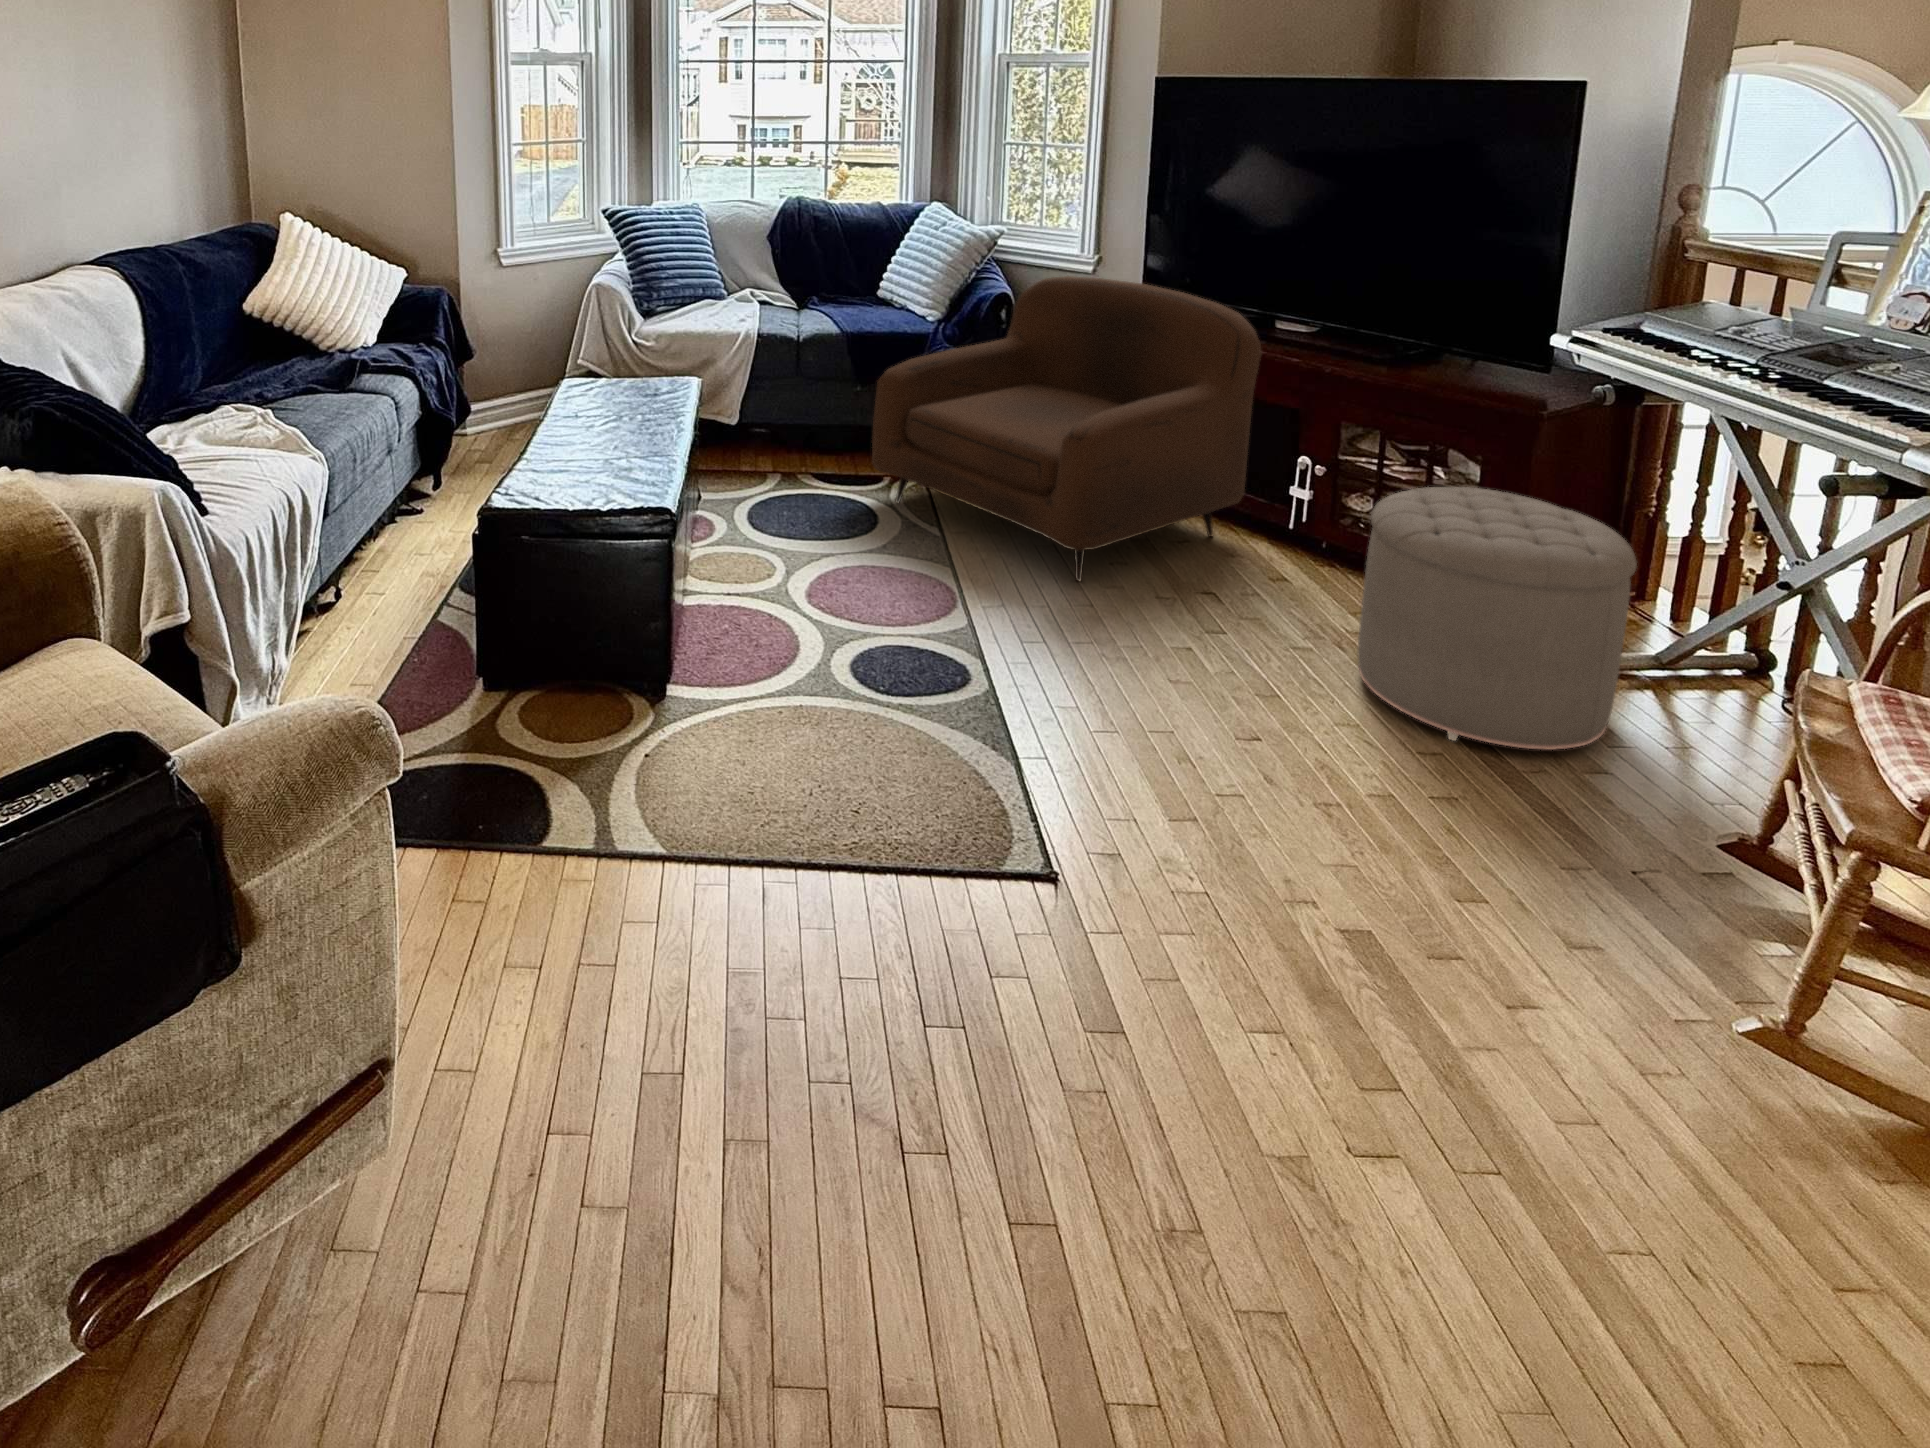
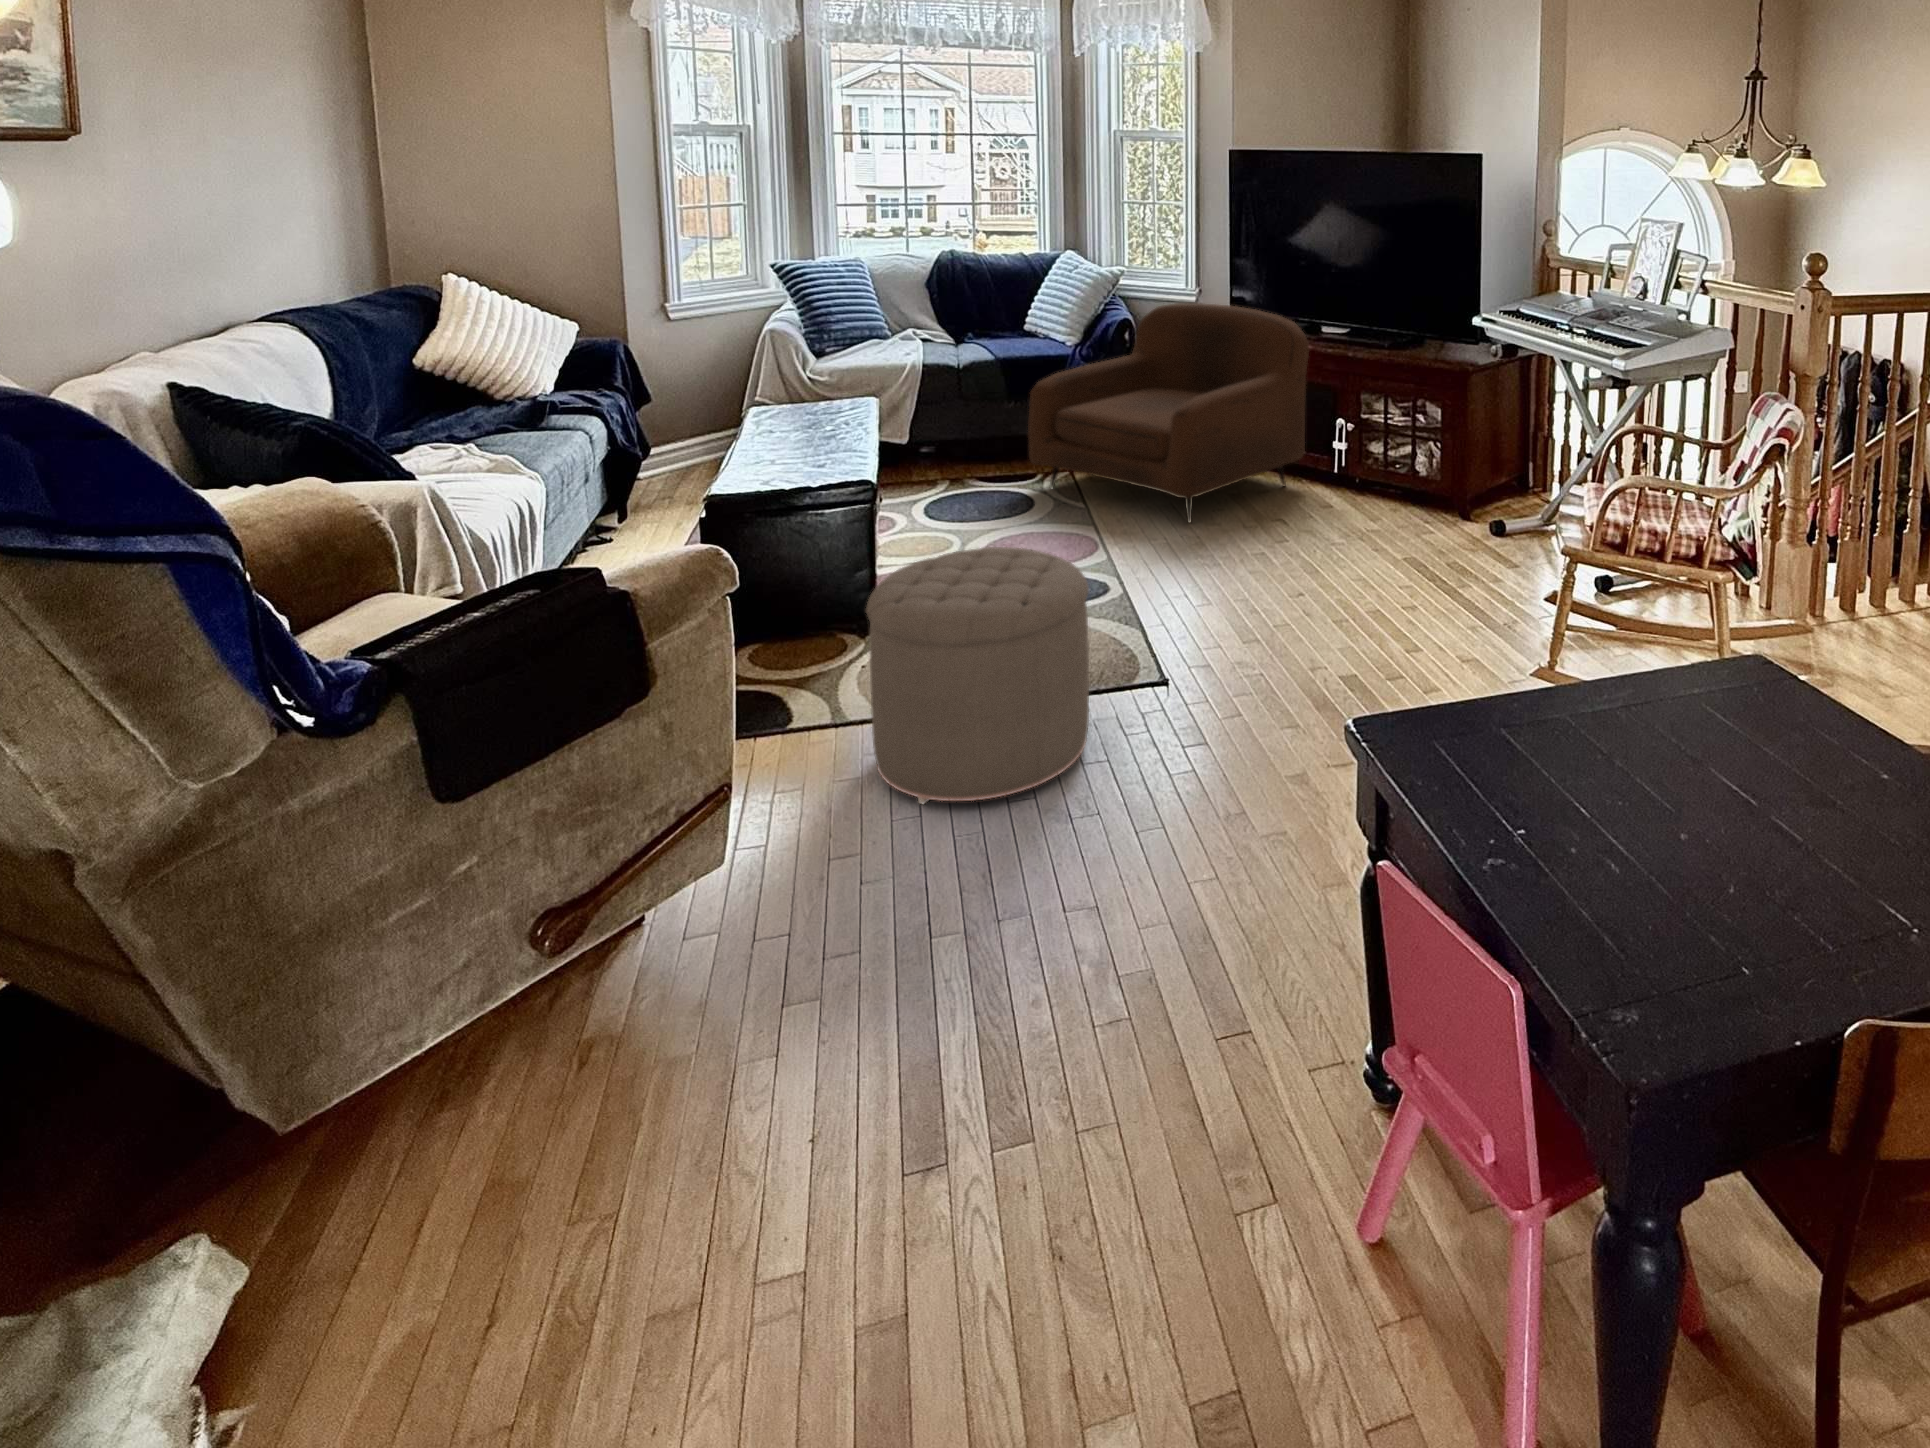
ottoman: present [1358,487,1637,750] -> present [866,547,1089,804]

